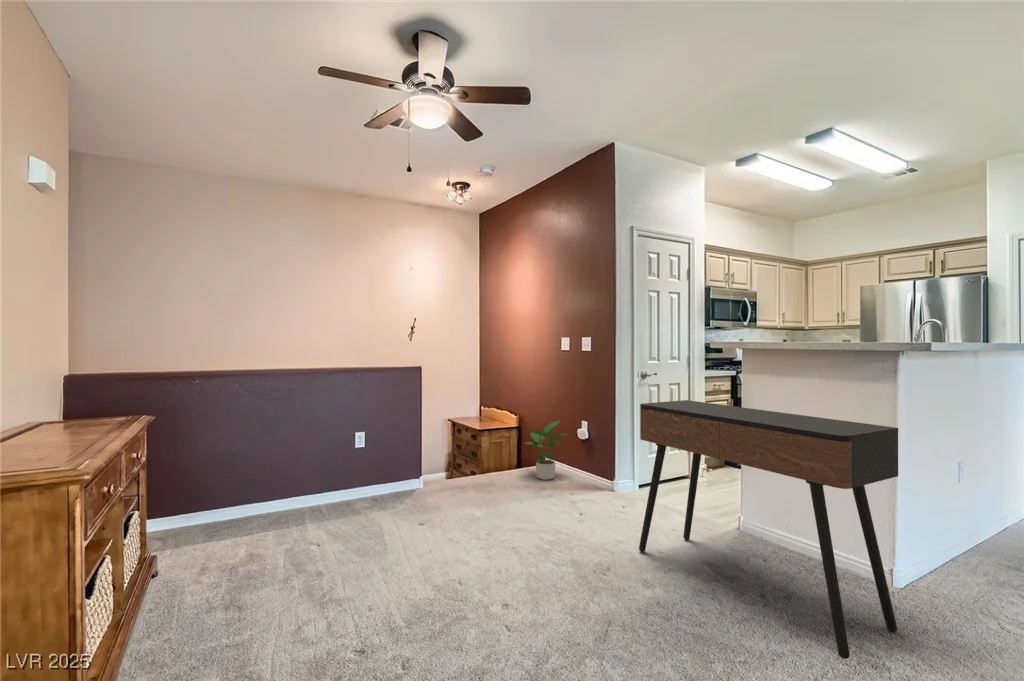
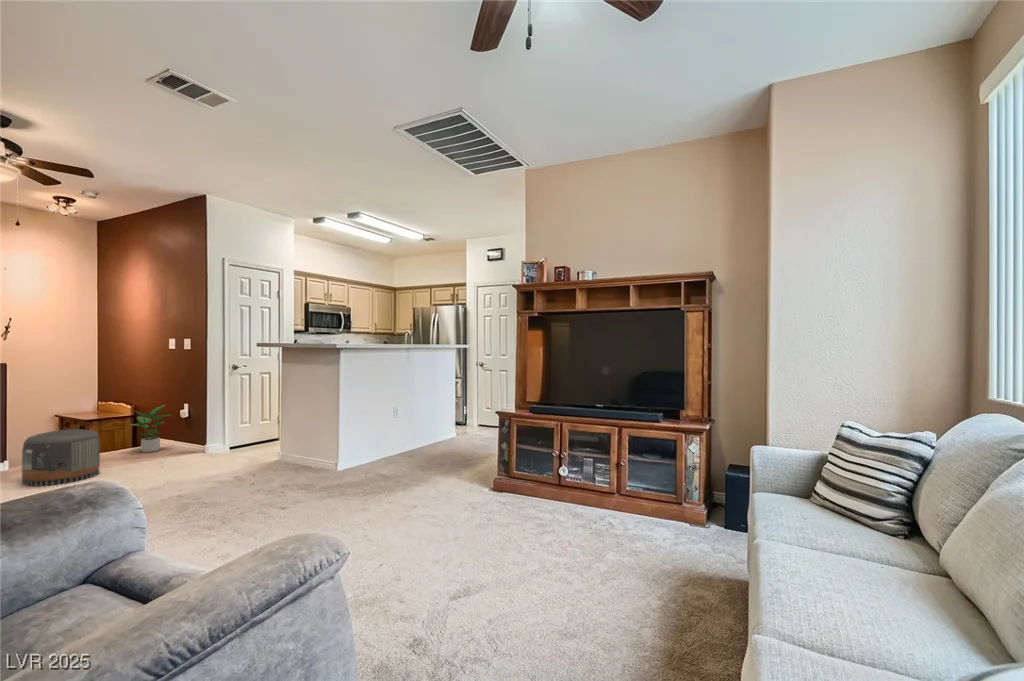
console table: present [639,400,898,659] -> none [195,381,317,497]
pouf: none [437,451,509,526] -> present [22,429,100,486]

